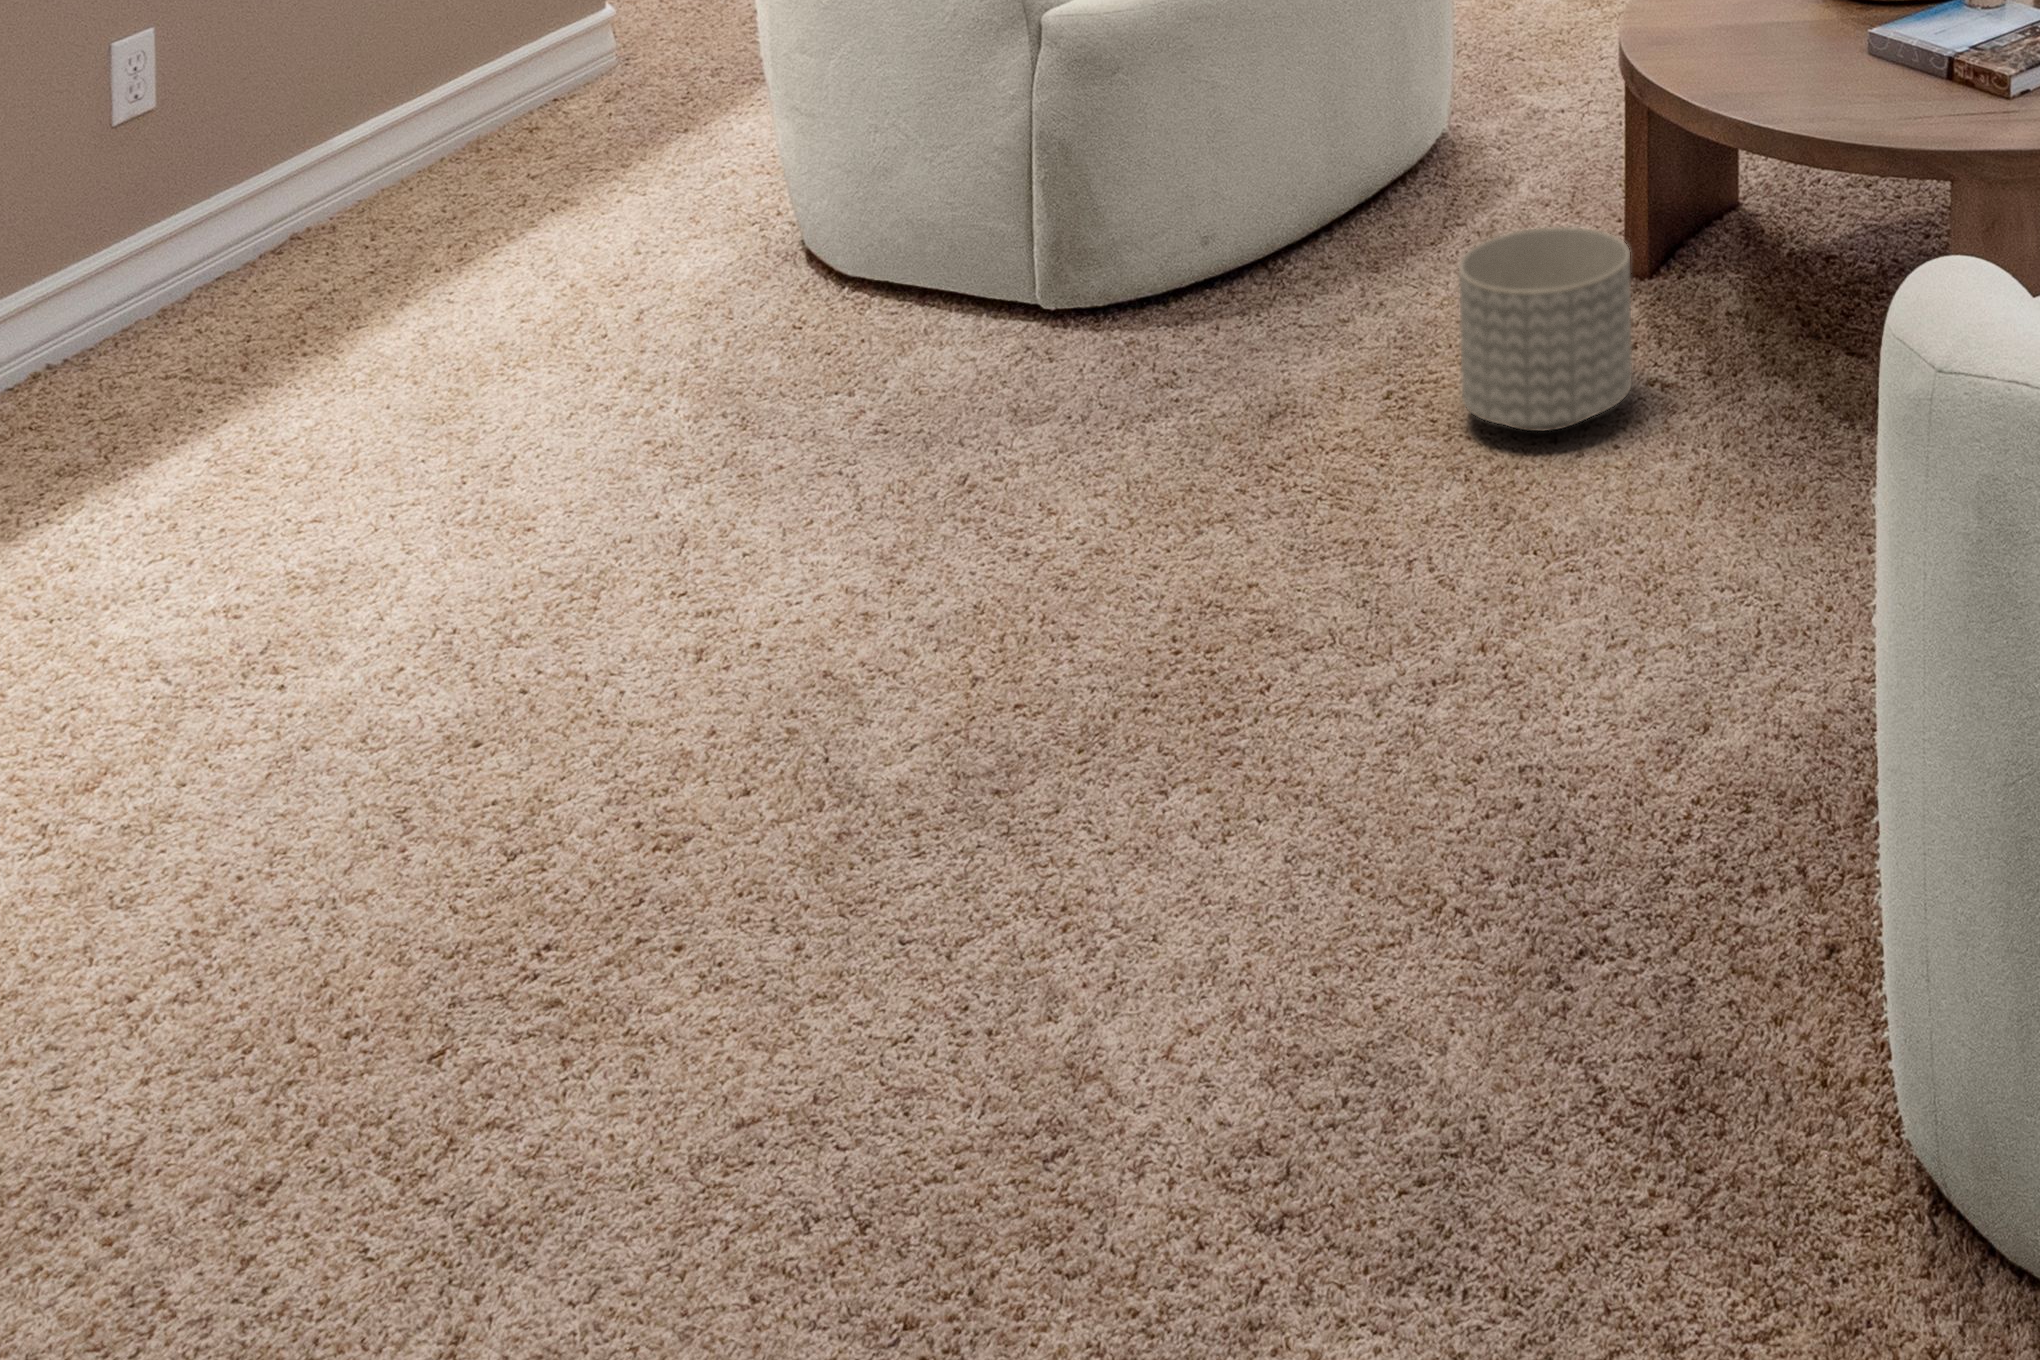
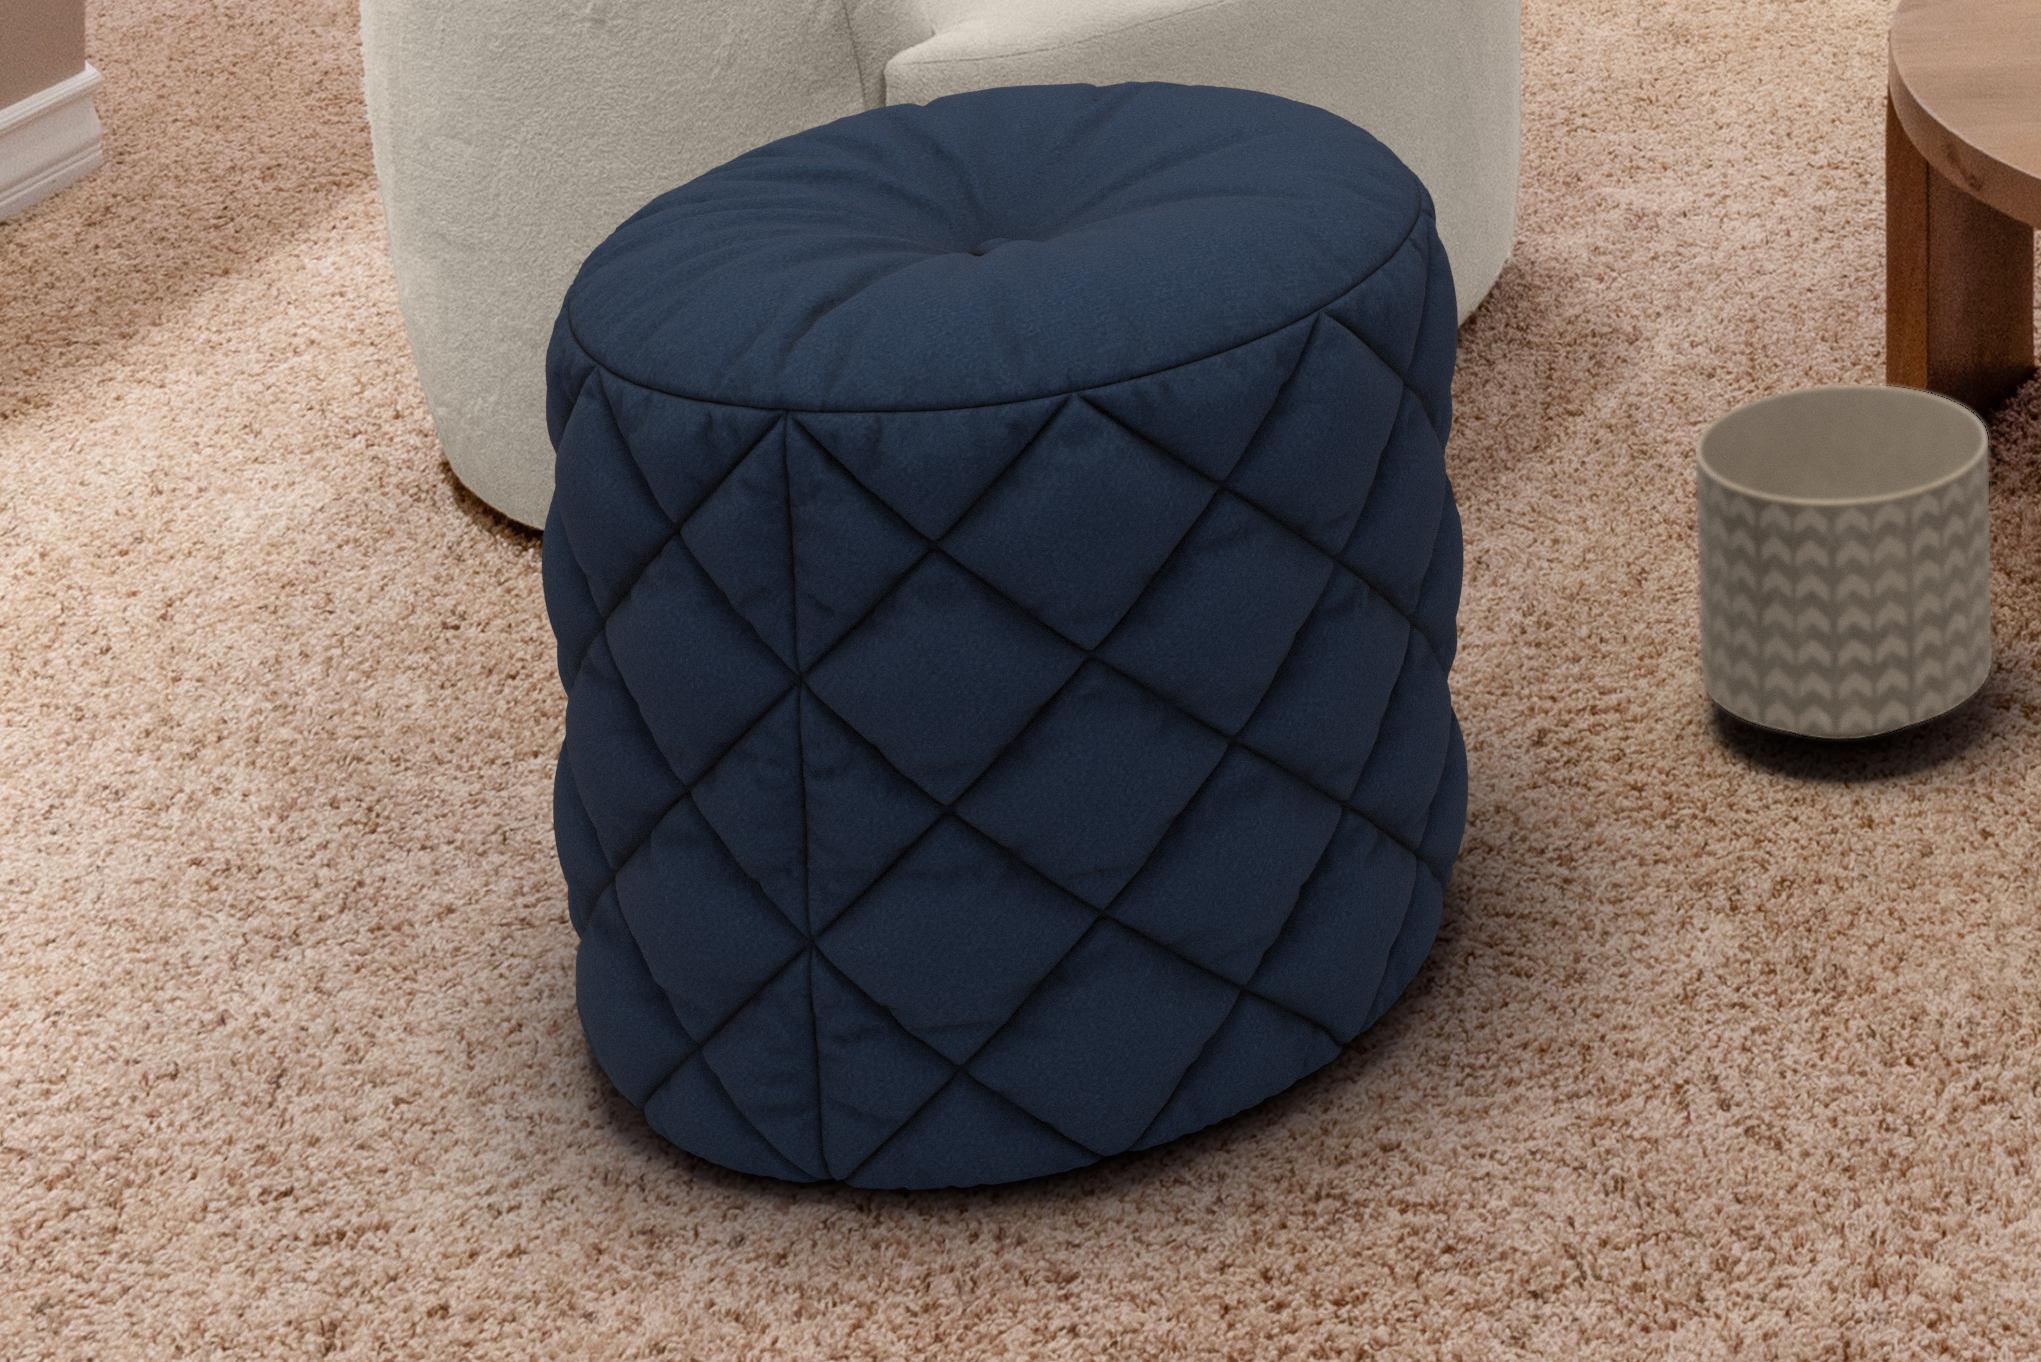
pouf: none [786,44,1300,645] -> present [542,81,1468,1190]

